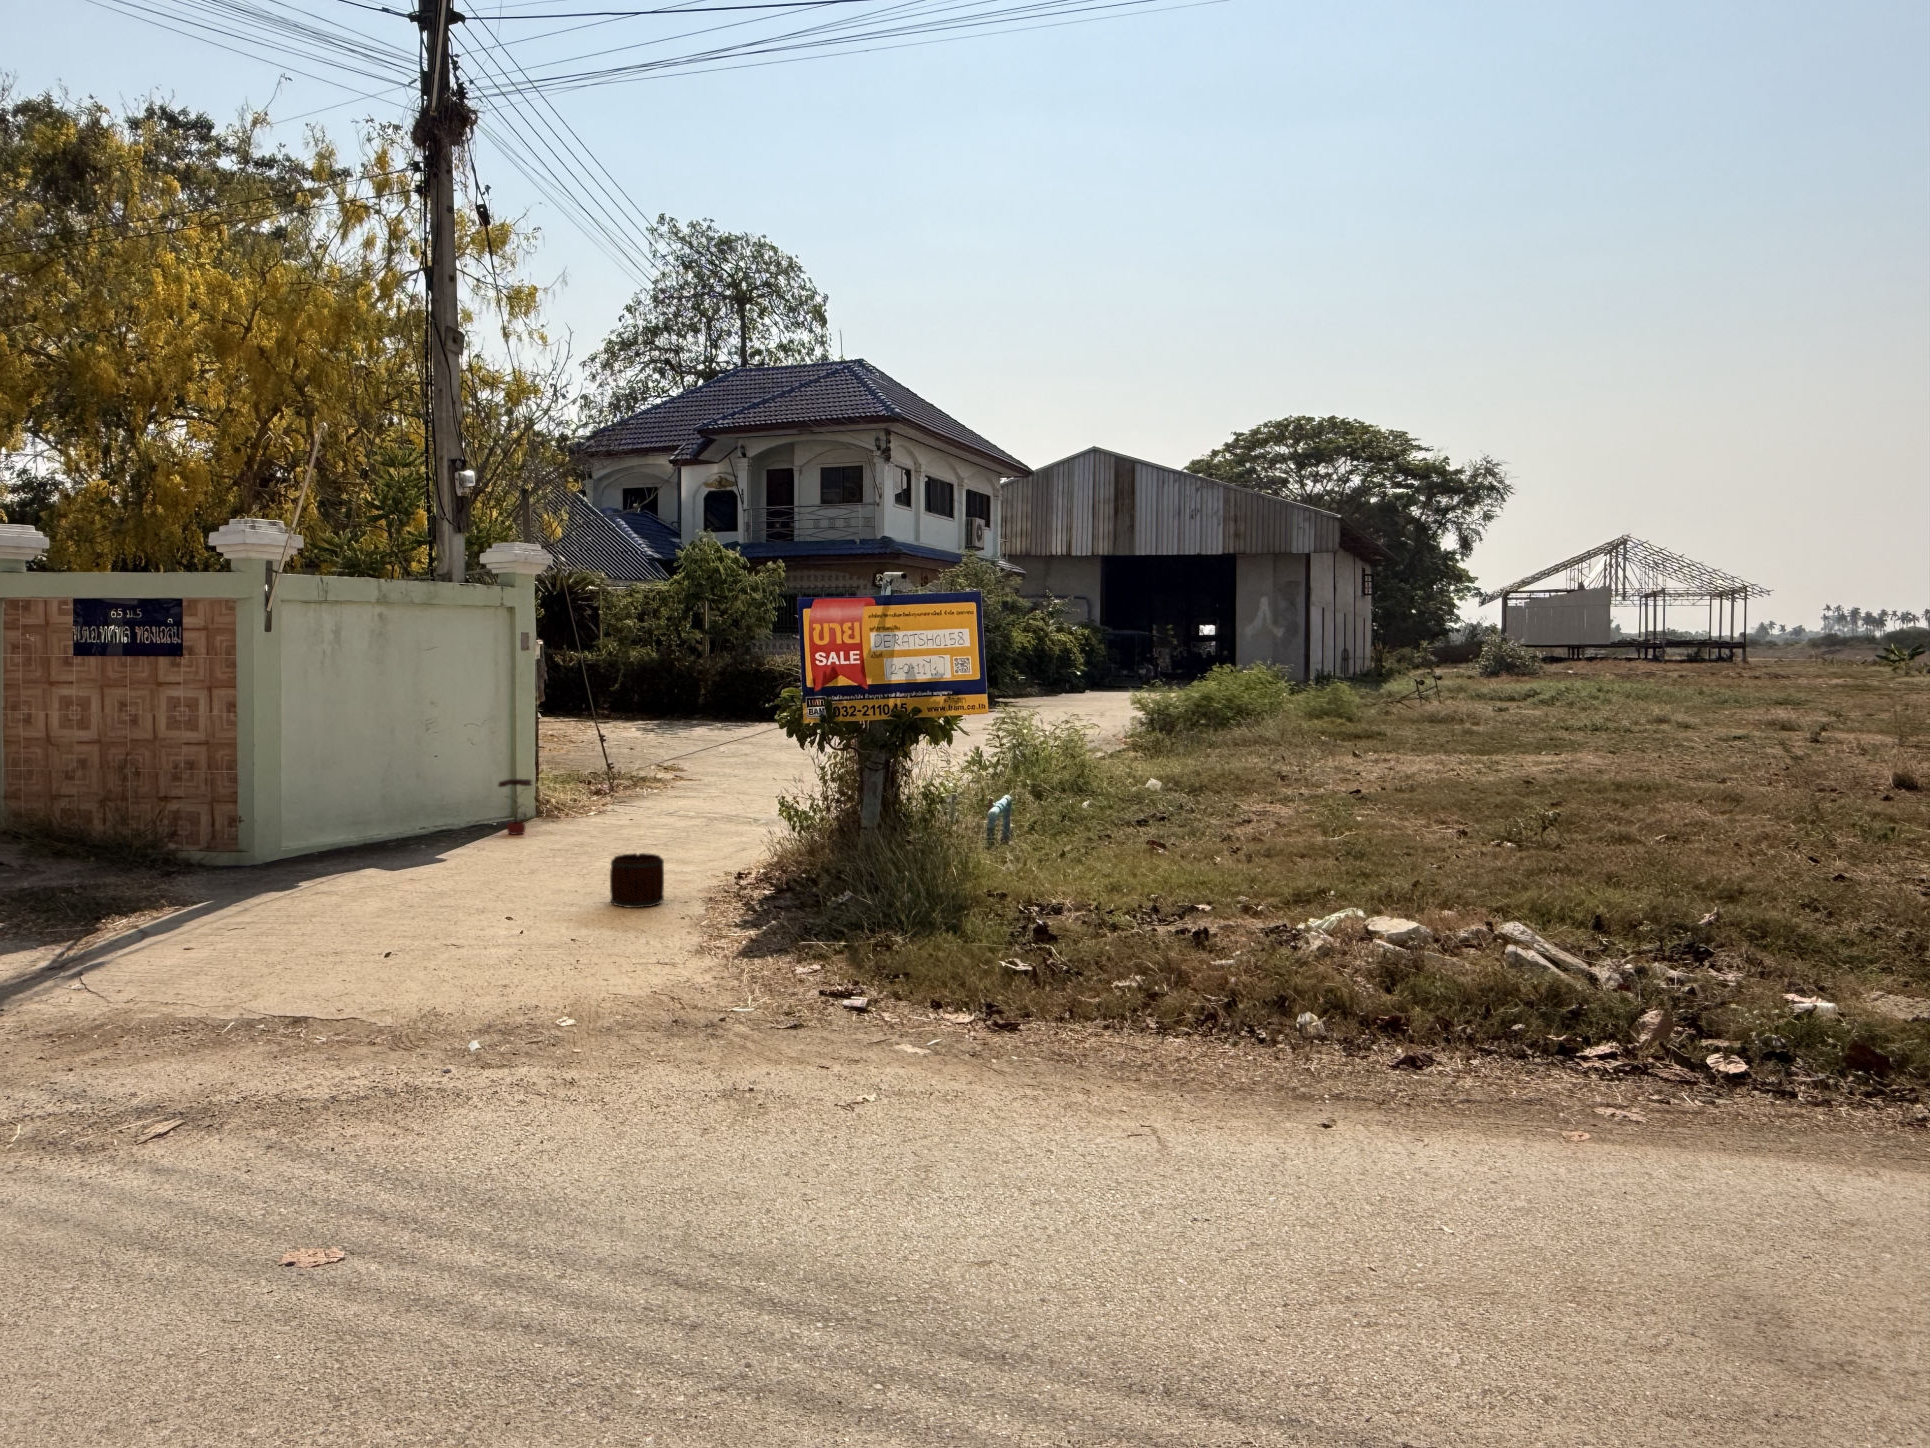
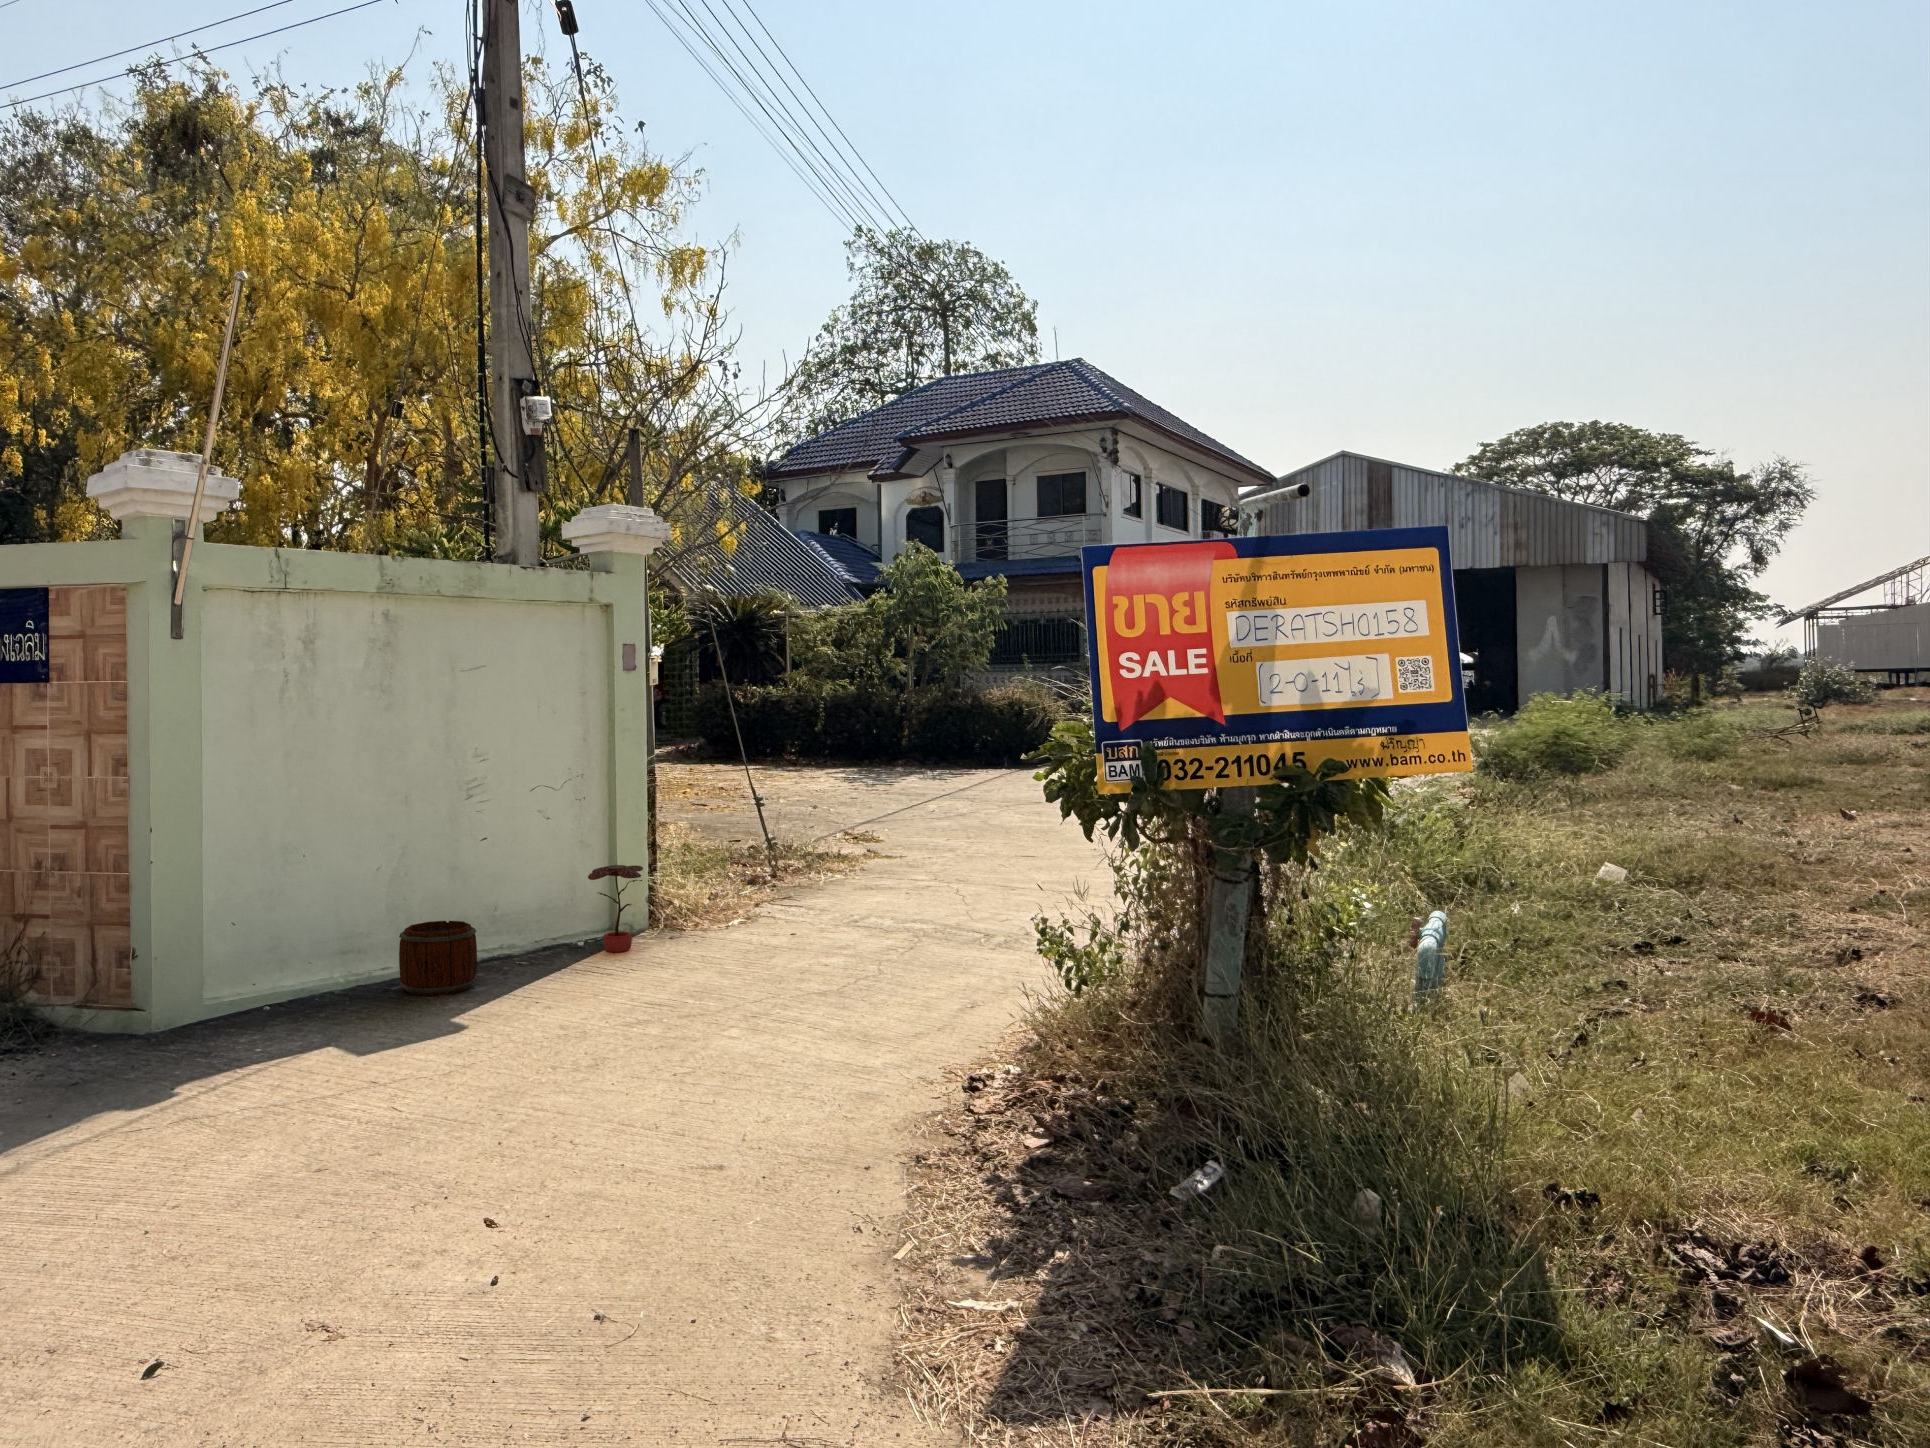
bucket: present [610,853,664,908] -> present [399,921,477,996]

